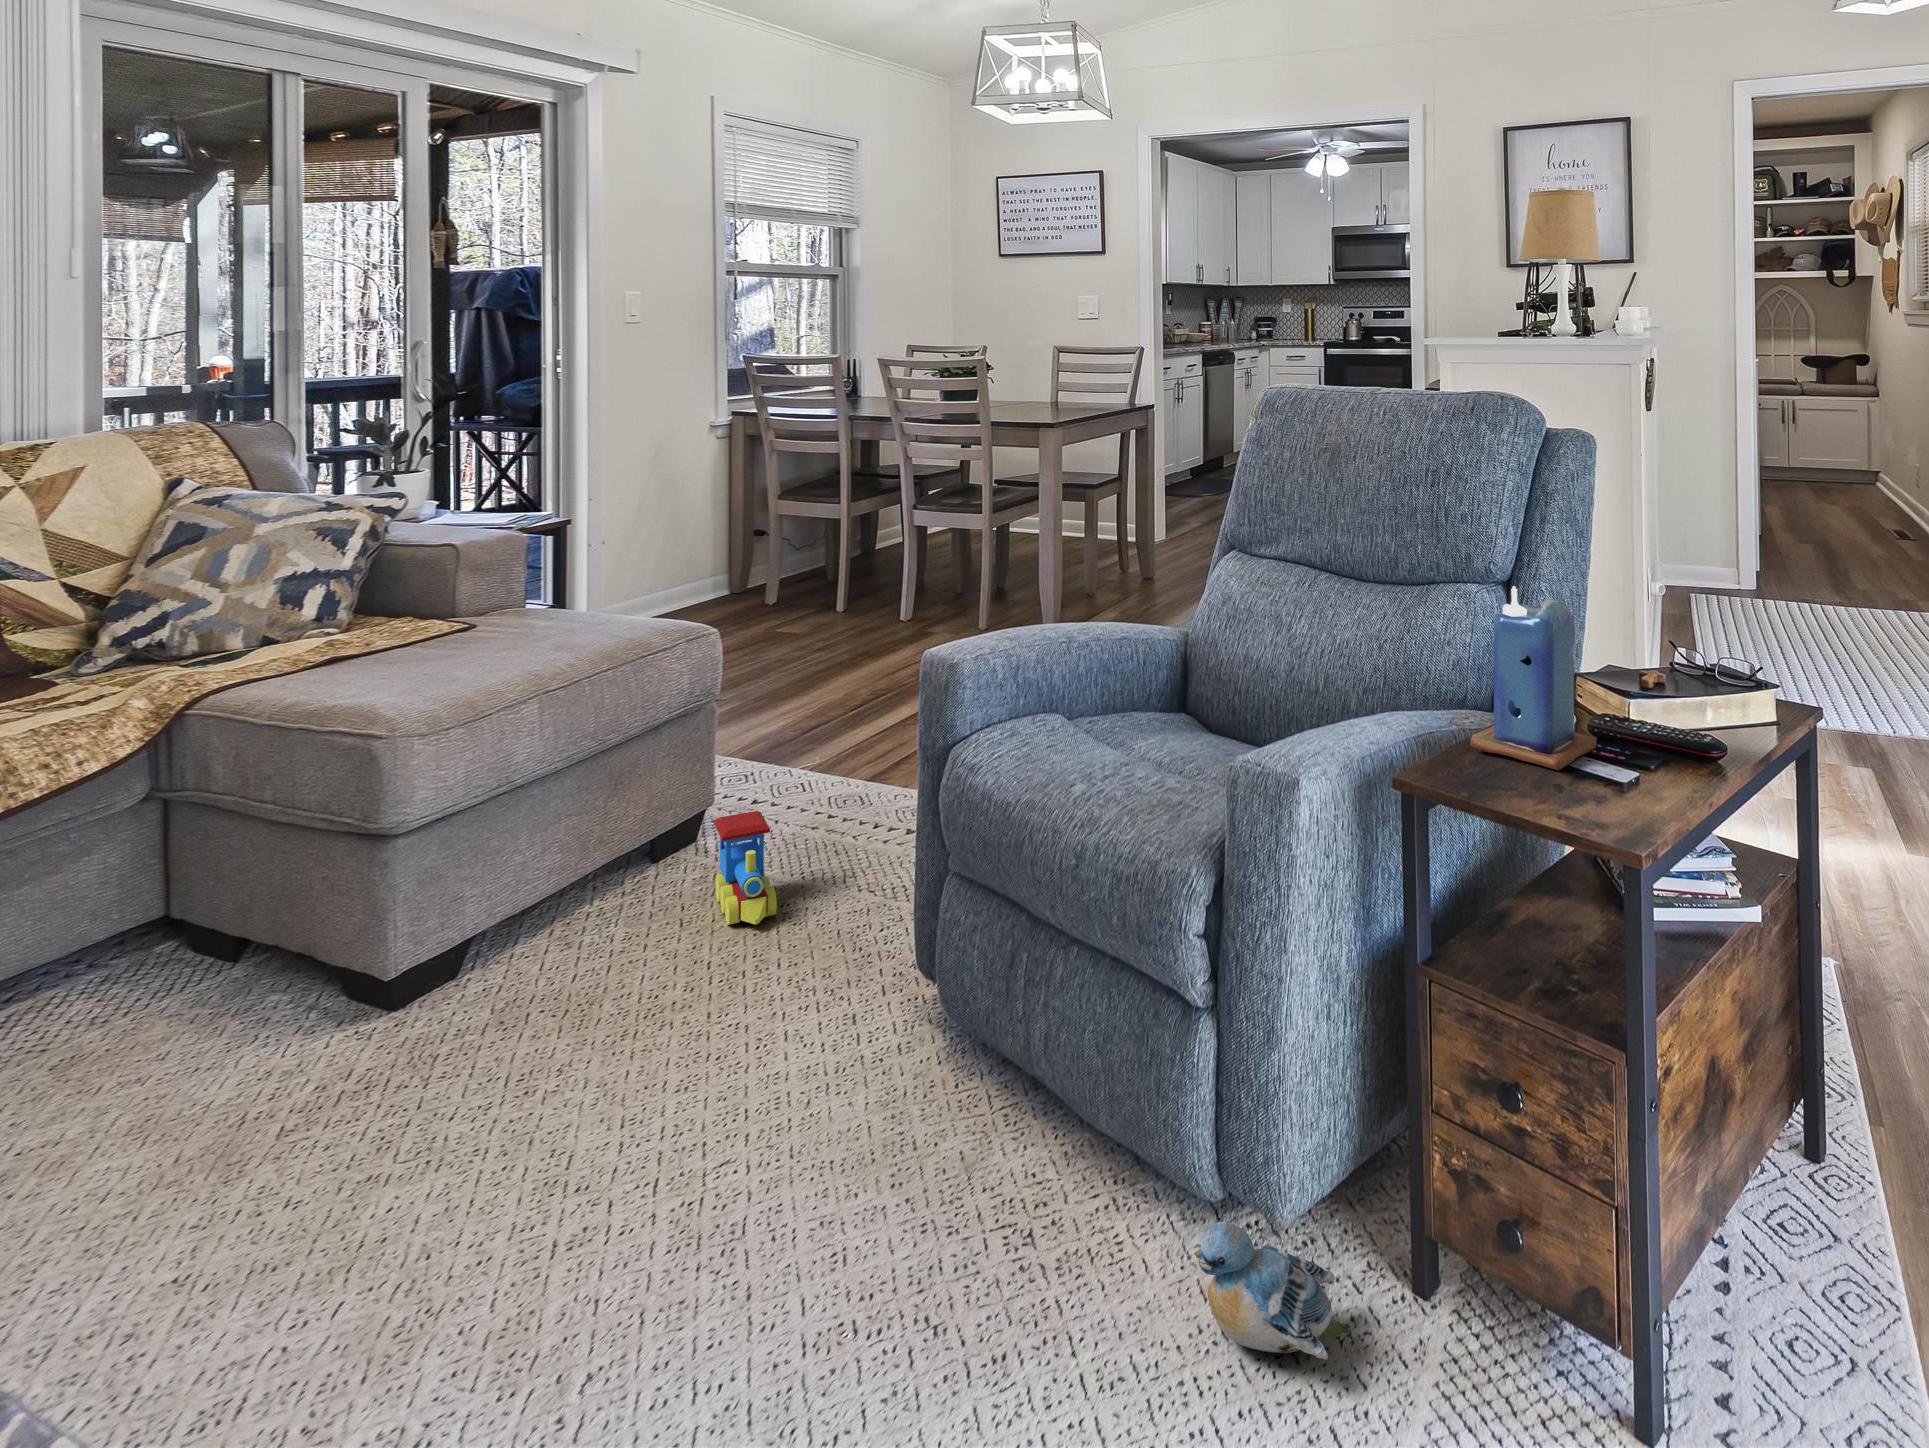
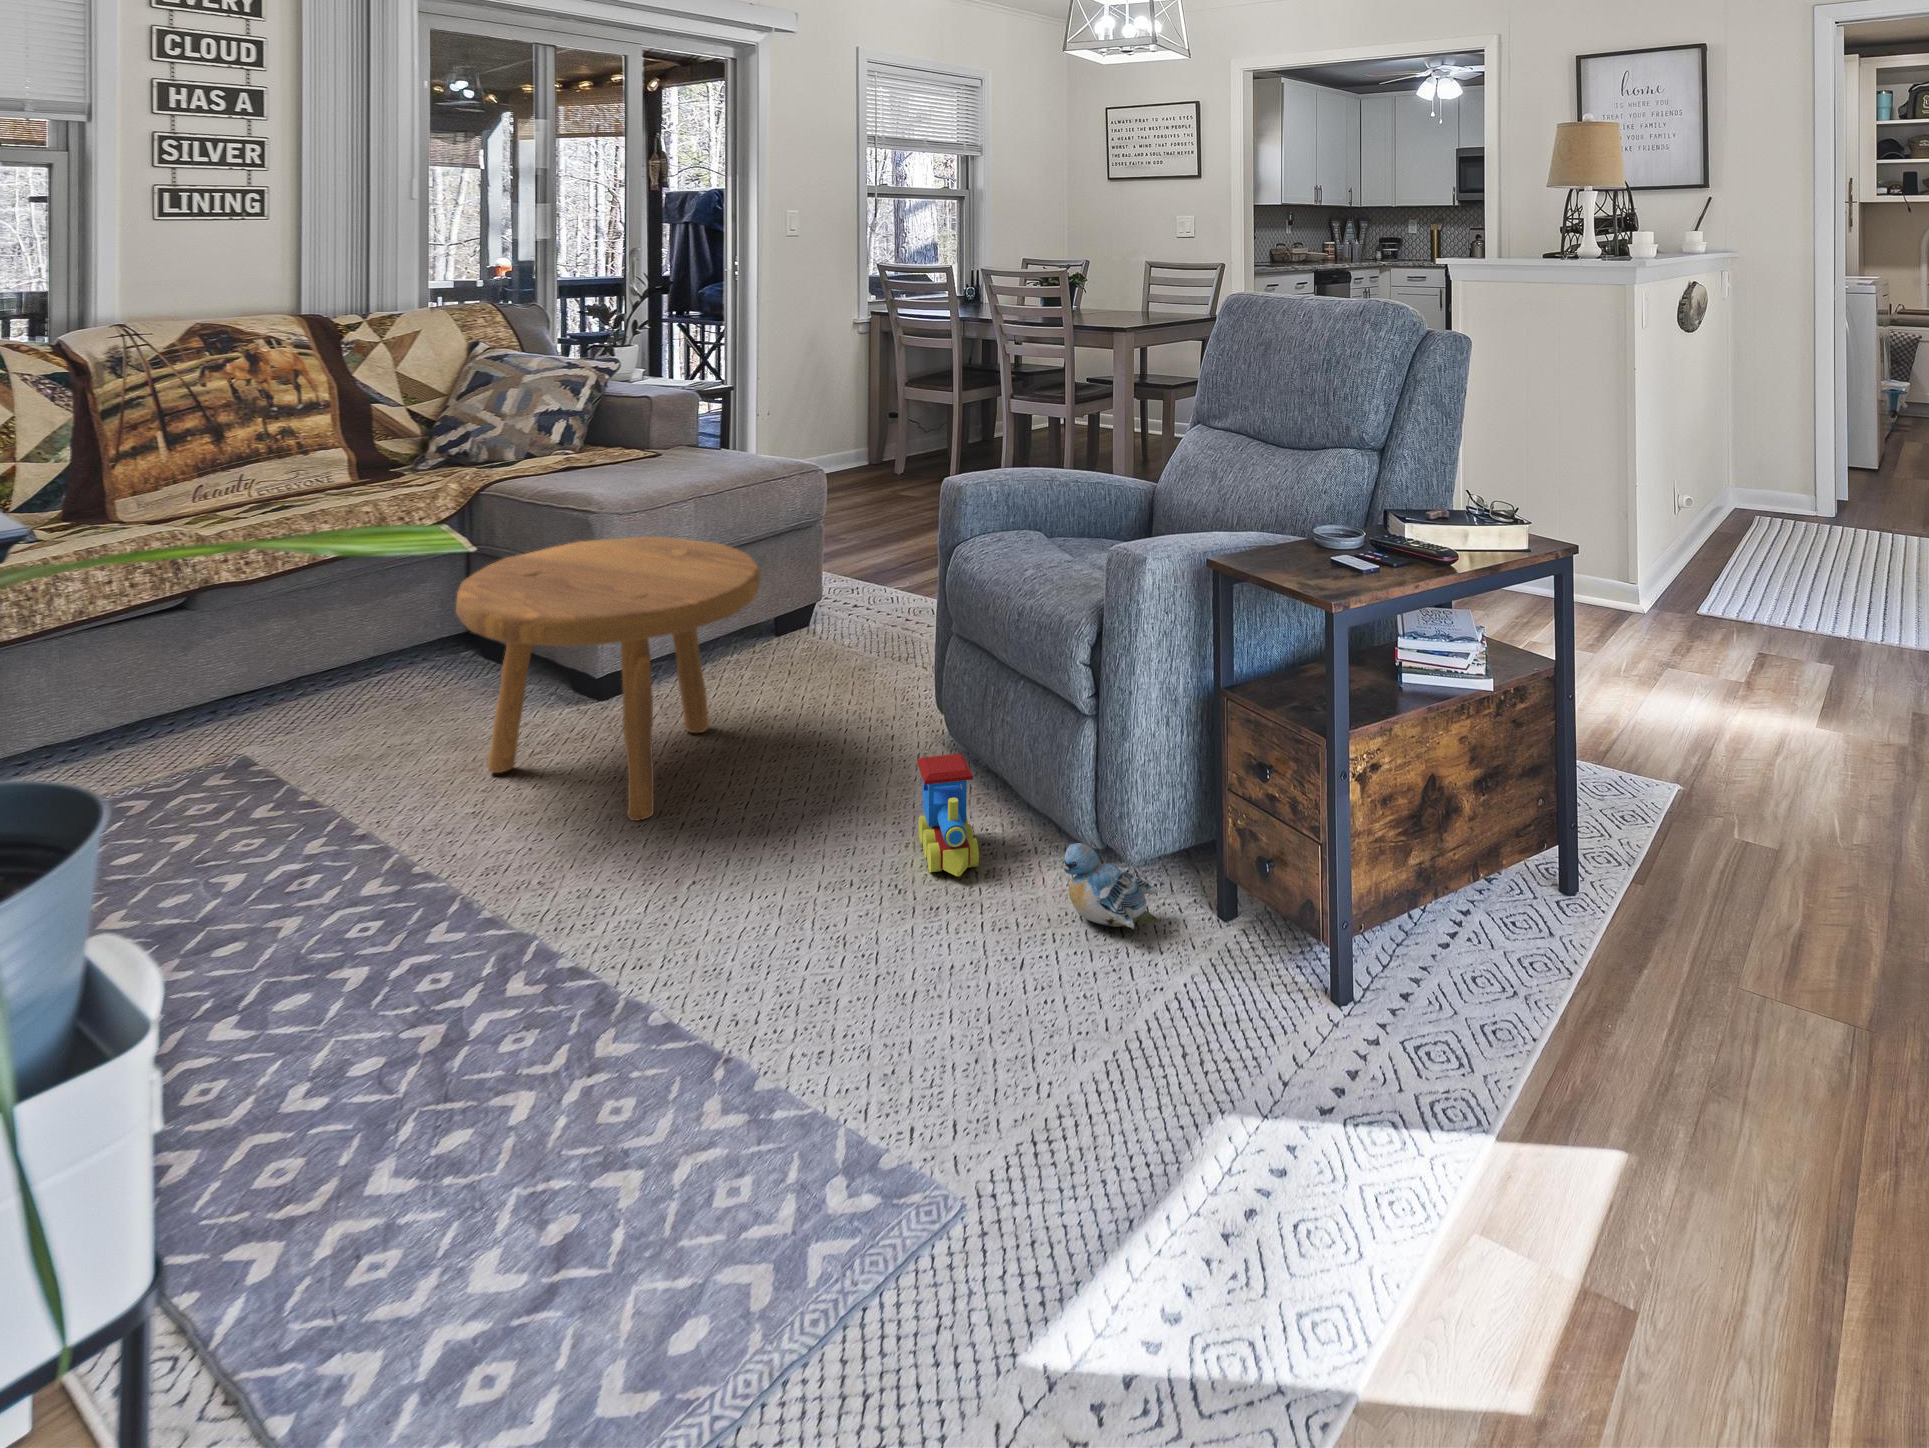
candle: present [1470,586,1597,770] -> none [1279,439,1373,568]
footstool: none [145,764,656,1255] -> present [456,536,760,821]
toy train: present [714,811,777,925] -> present [917,754,979,877]

